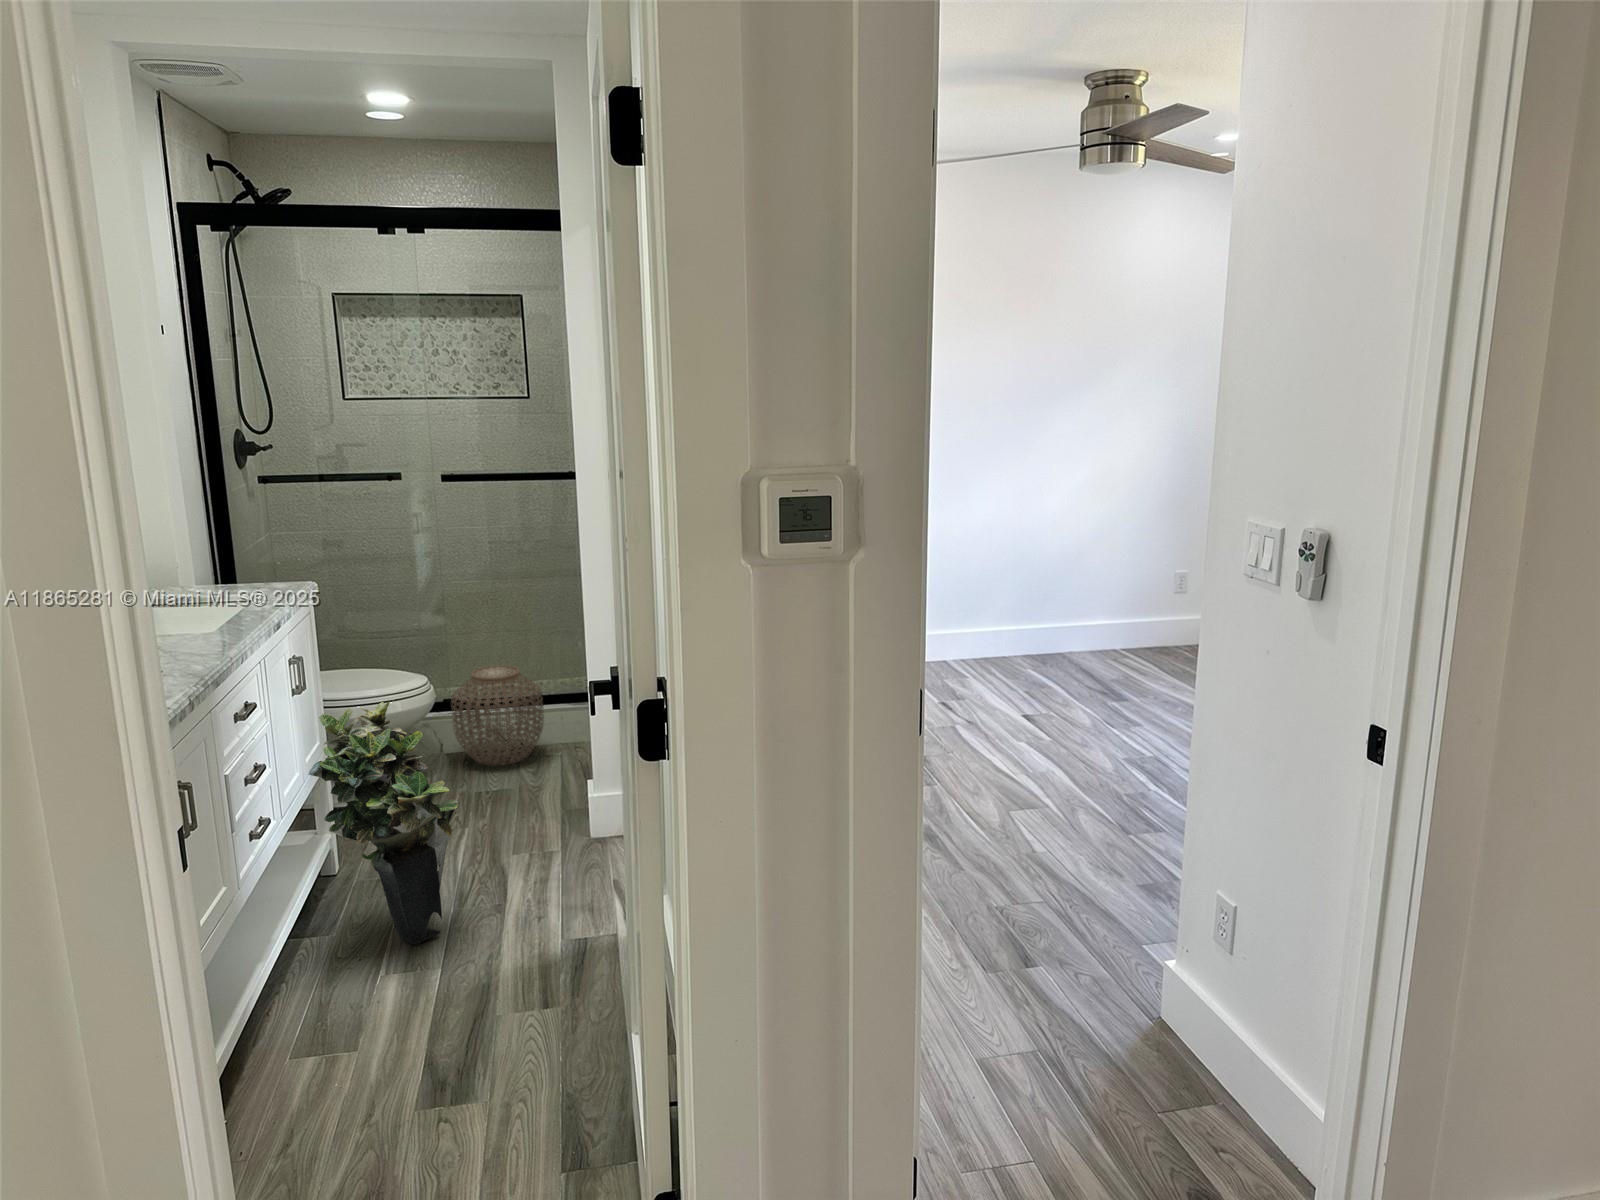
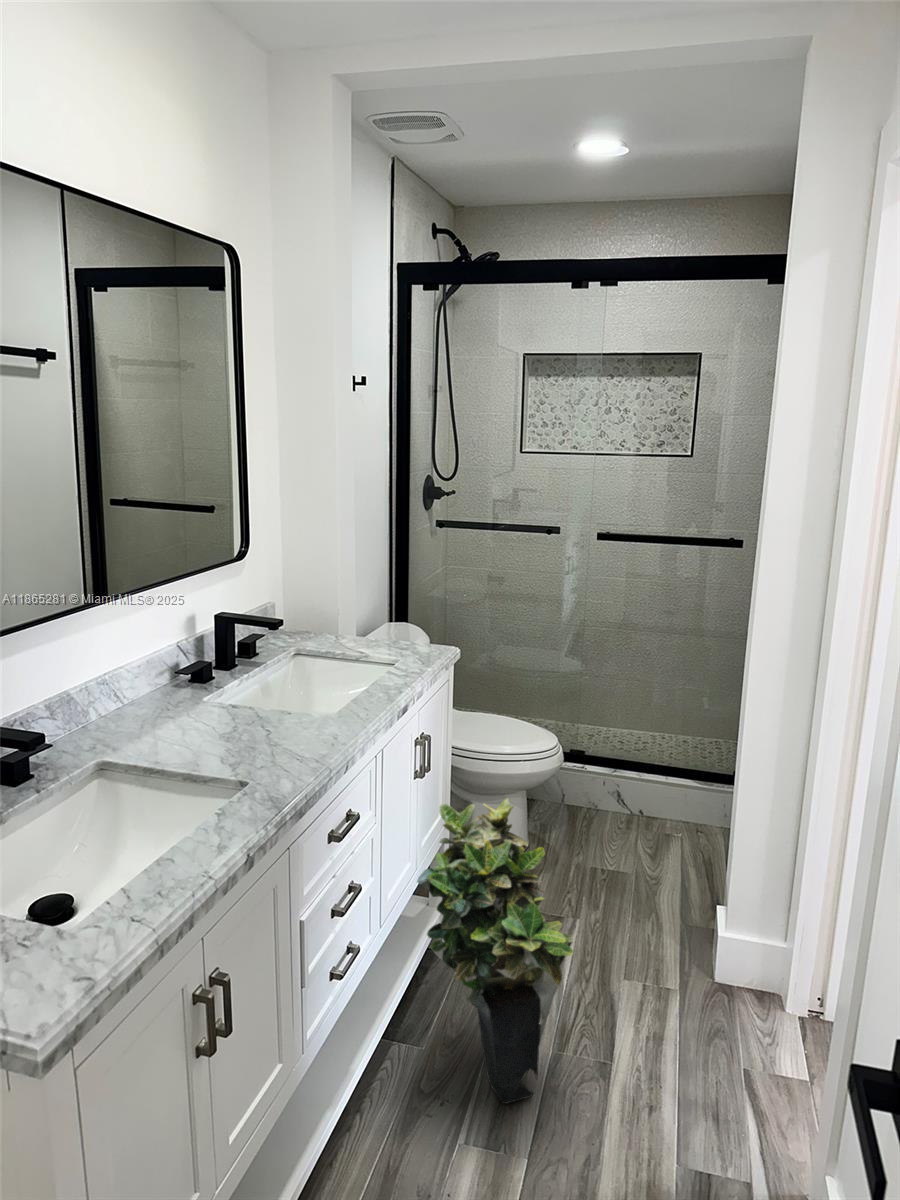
woven basket: present [451,665,544,766] -> none [577,728,670,834]

